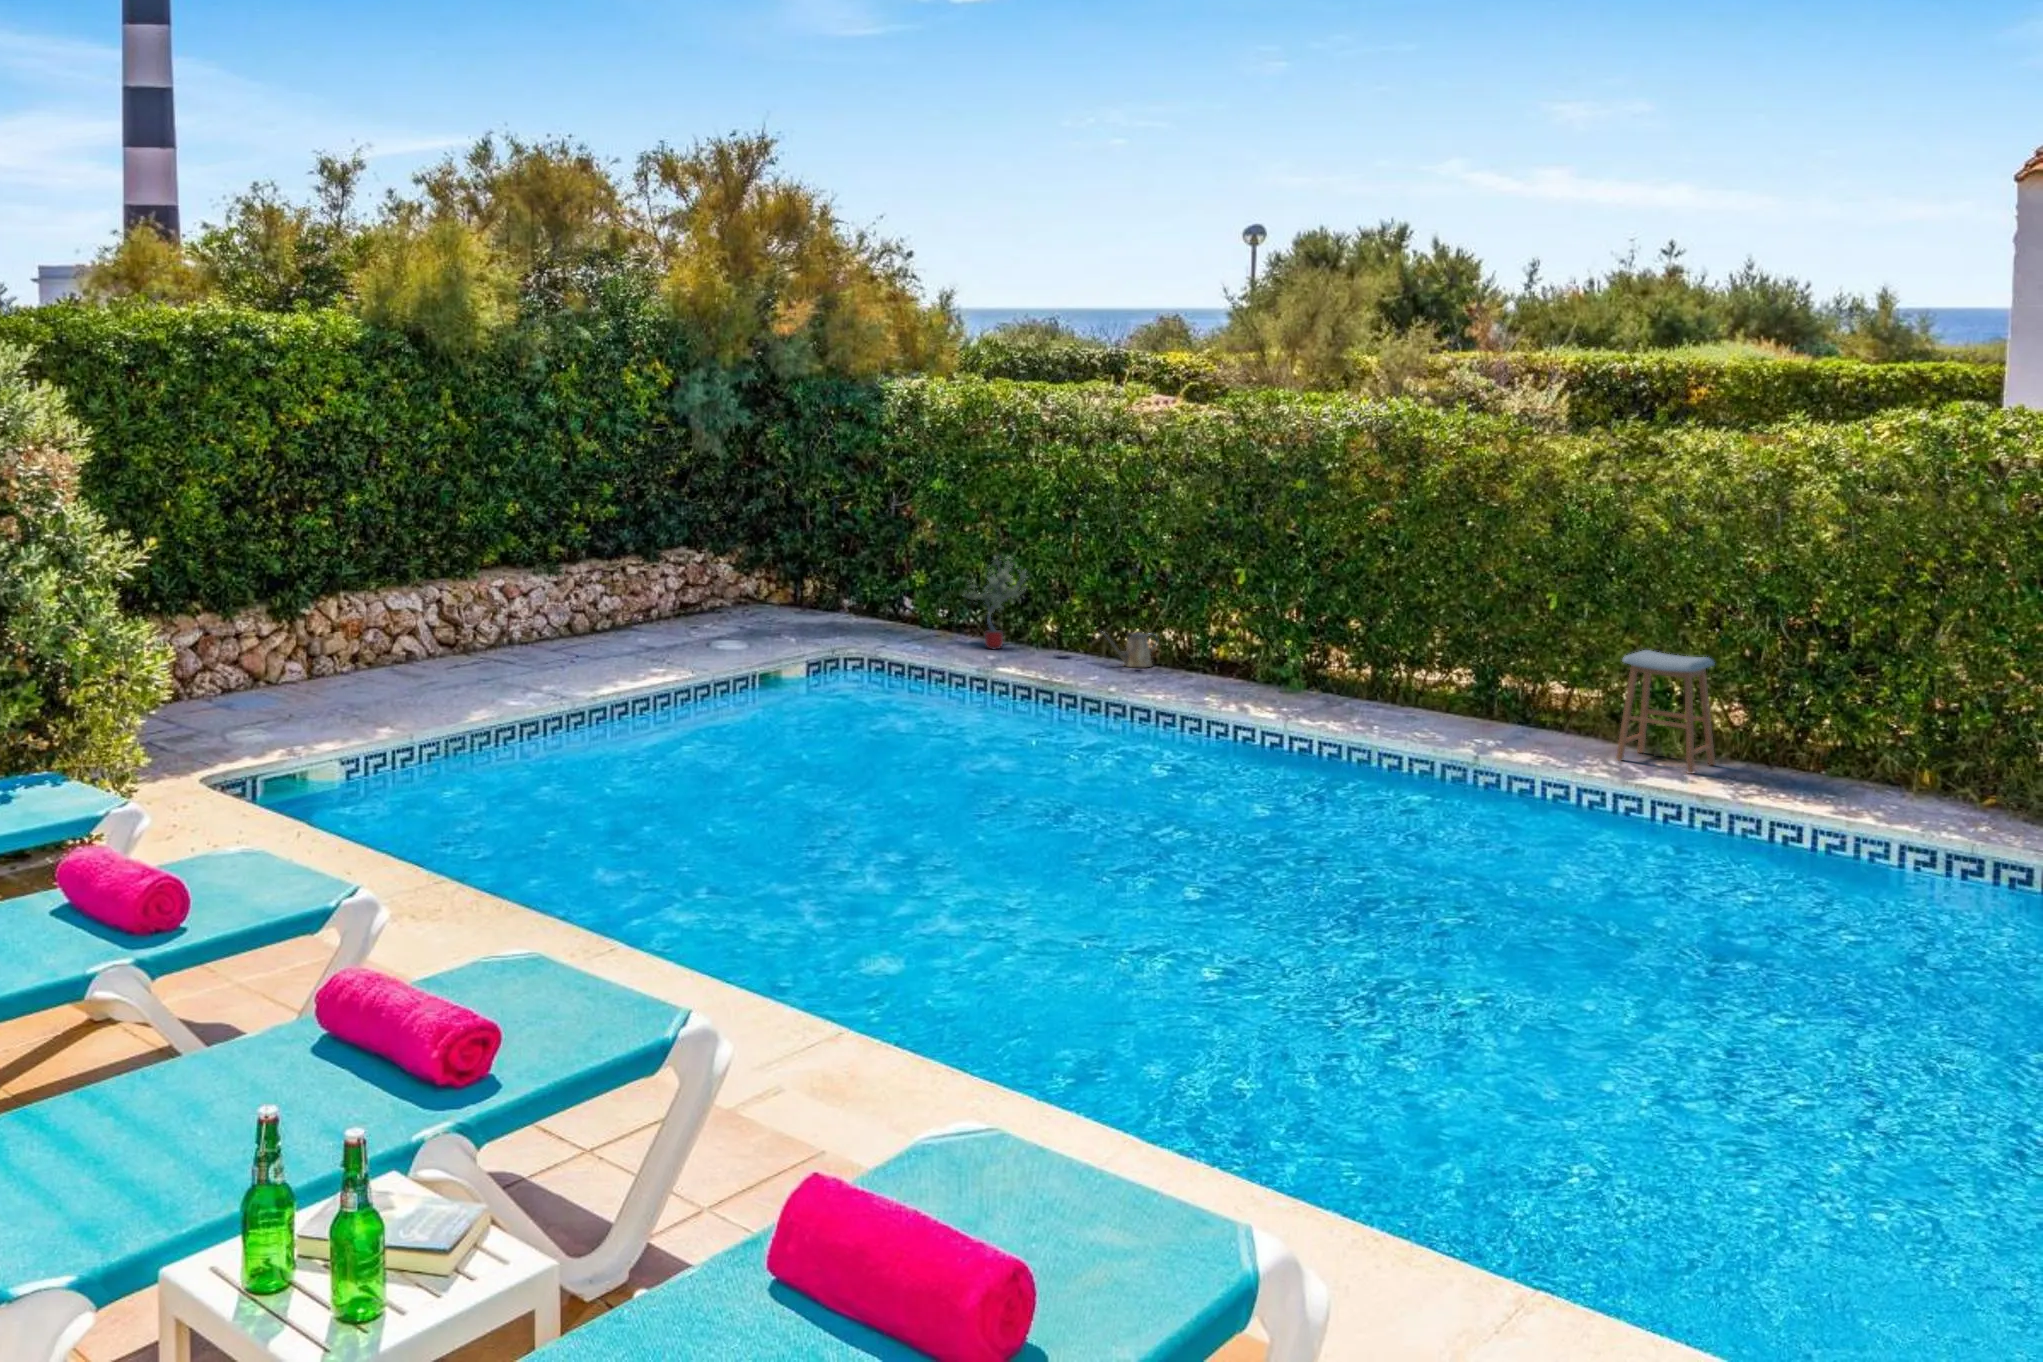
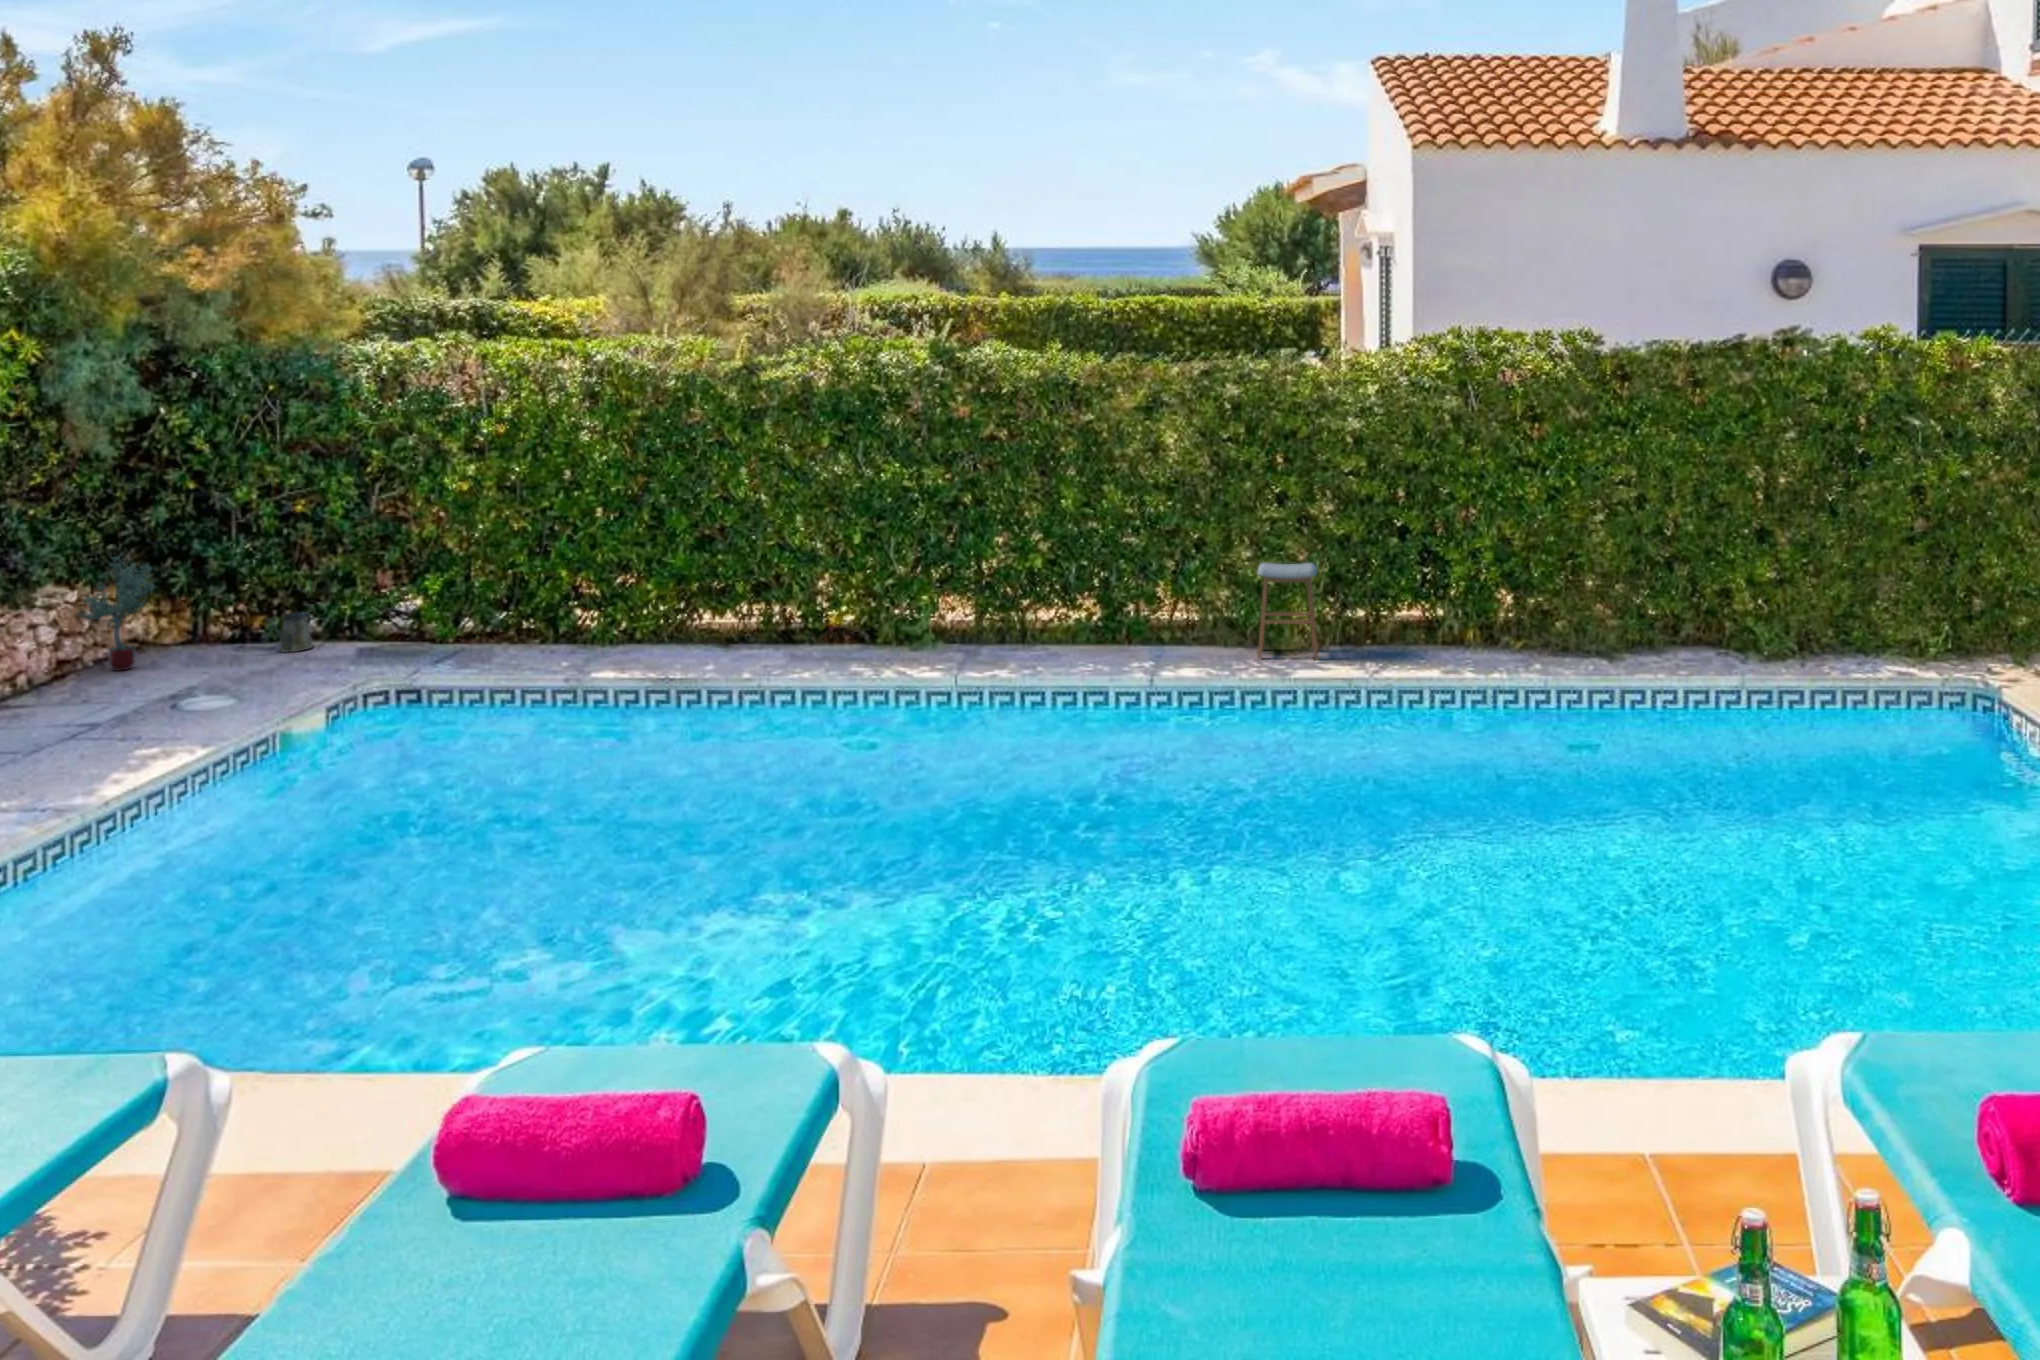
potted tree: present [963,558,1026,649] -> present [77,556,155,671]
watering can: present [1102,631,1158,667] -> present [267,613,313,652]

